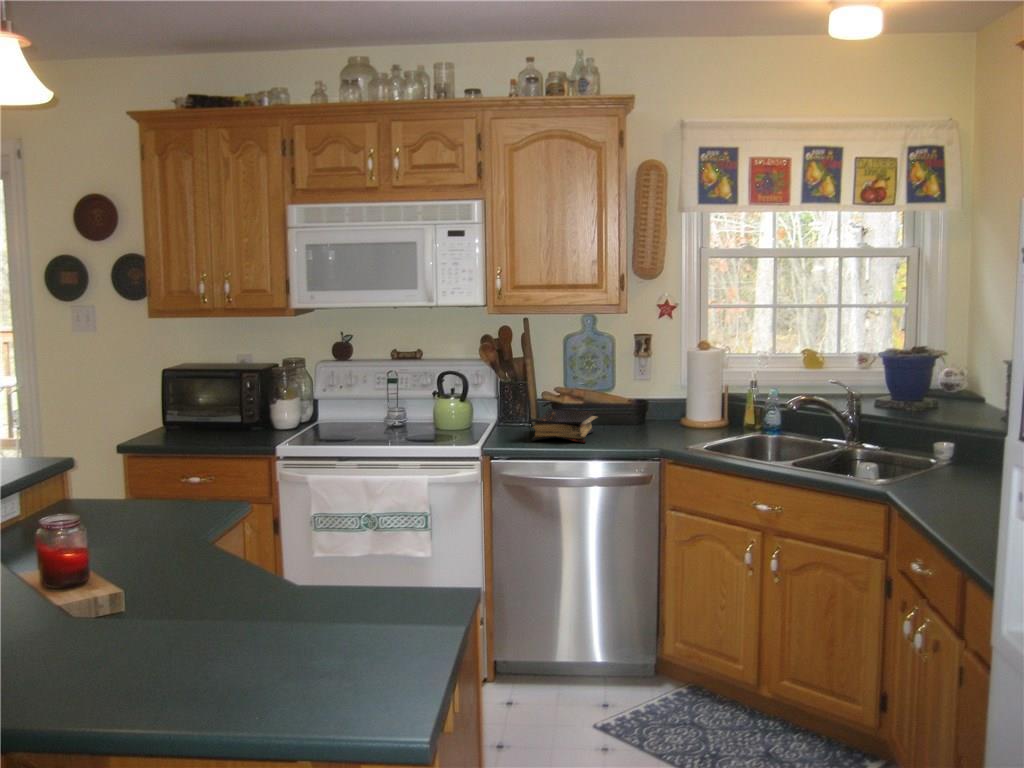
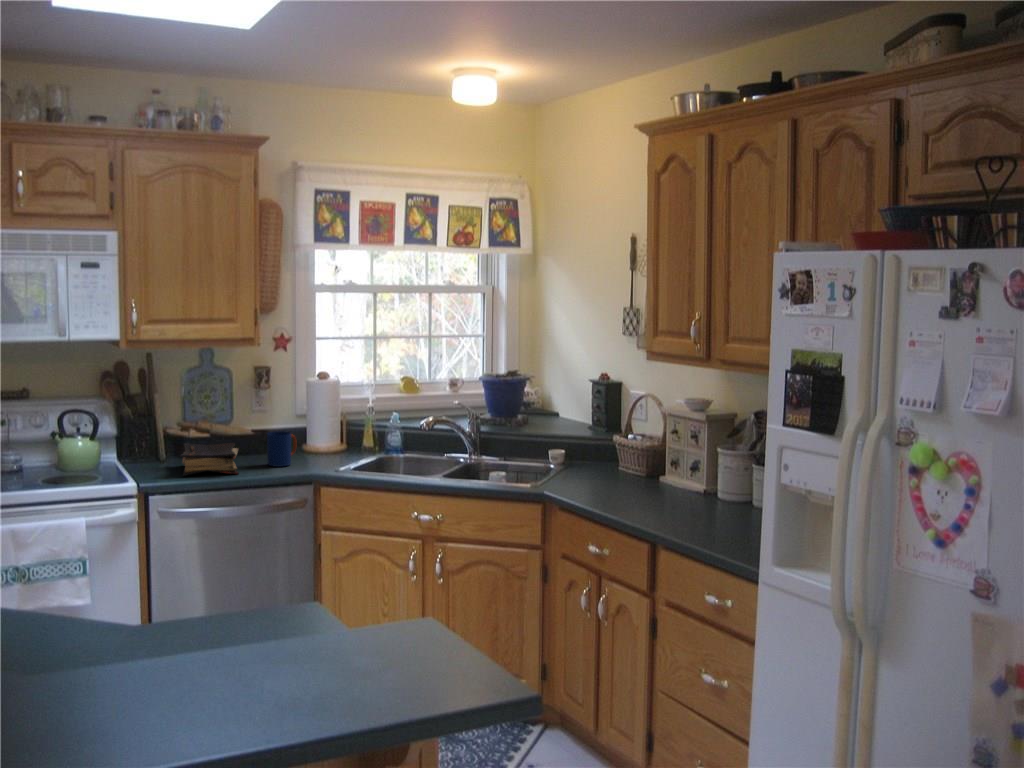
mug: none [625,401,657,438] -> present [267,432,296,467]

